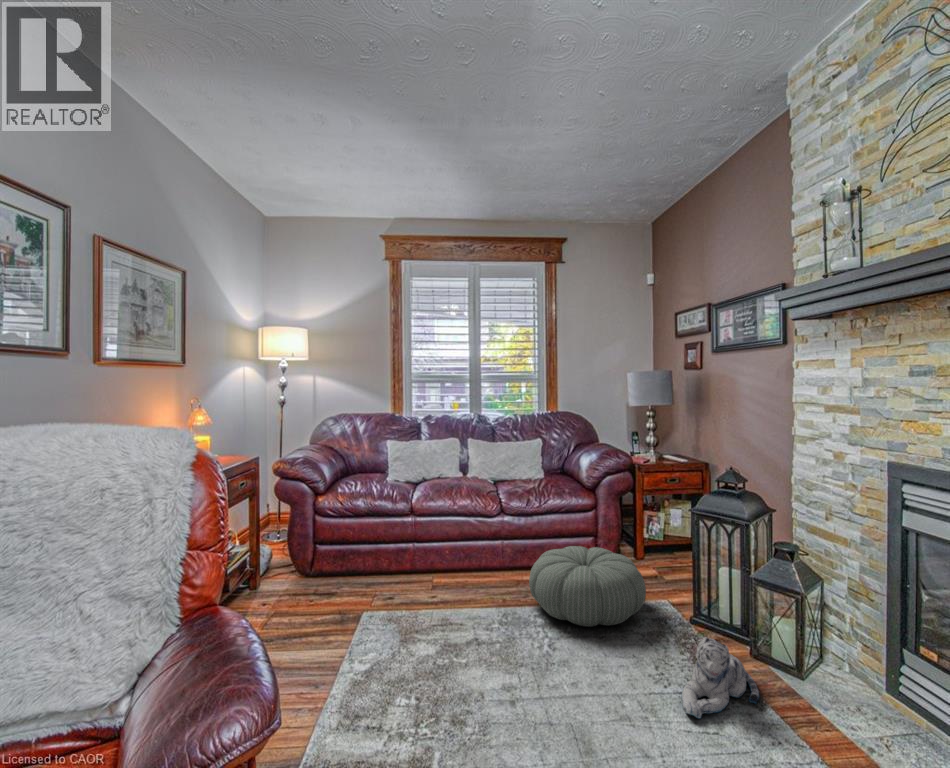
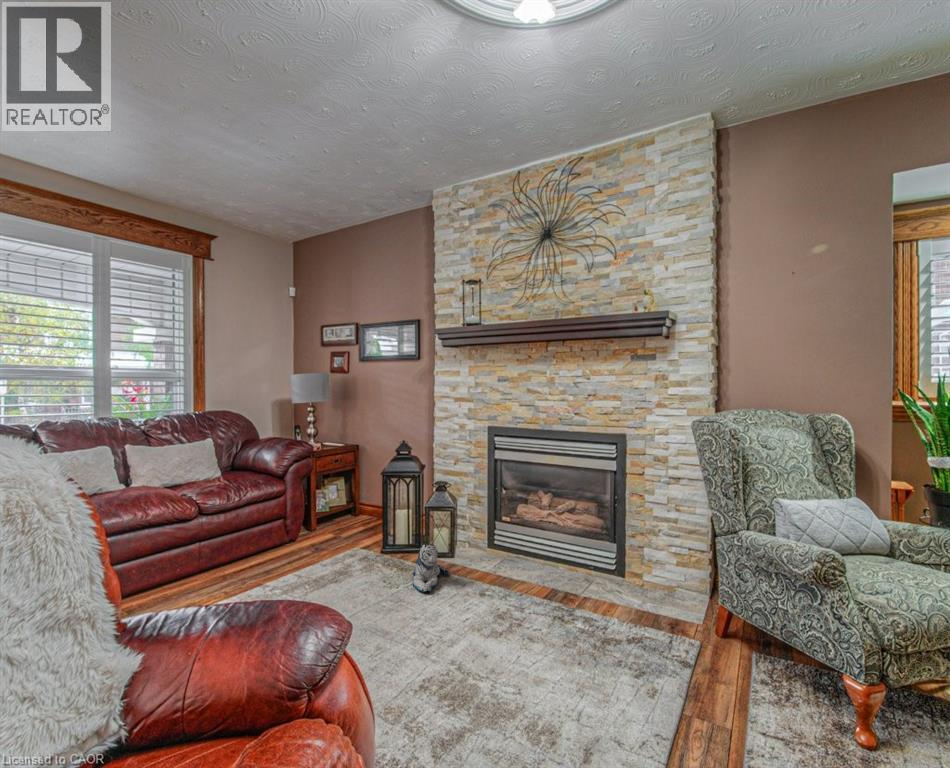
pouf: present [529,546,646,627] -> none [259,521,357,582]

